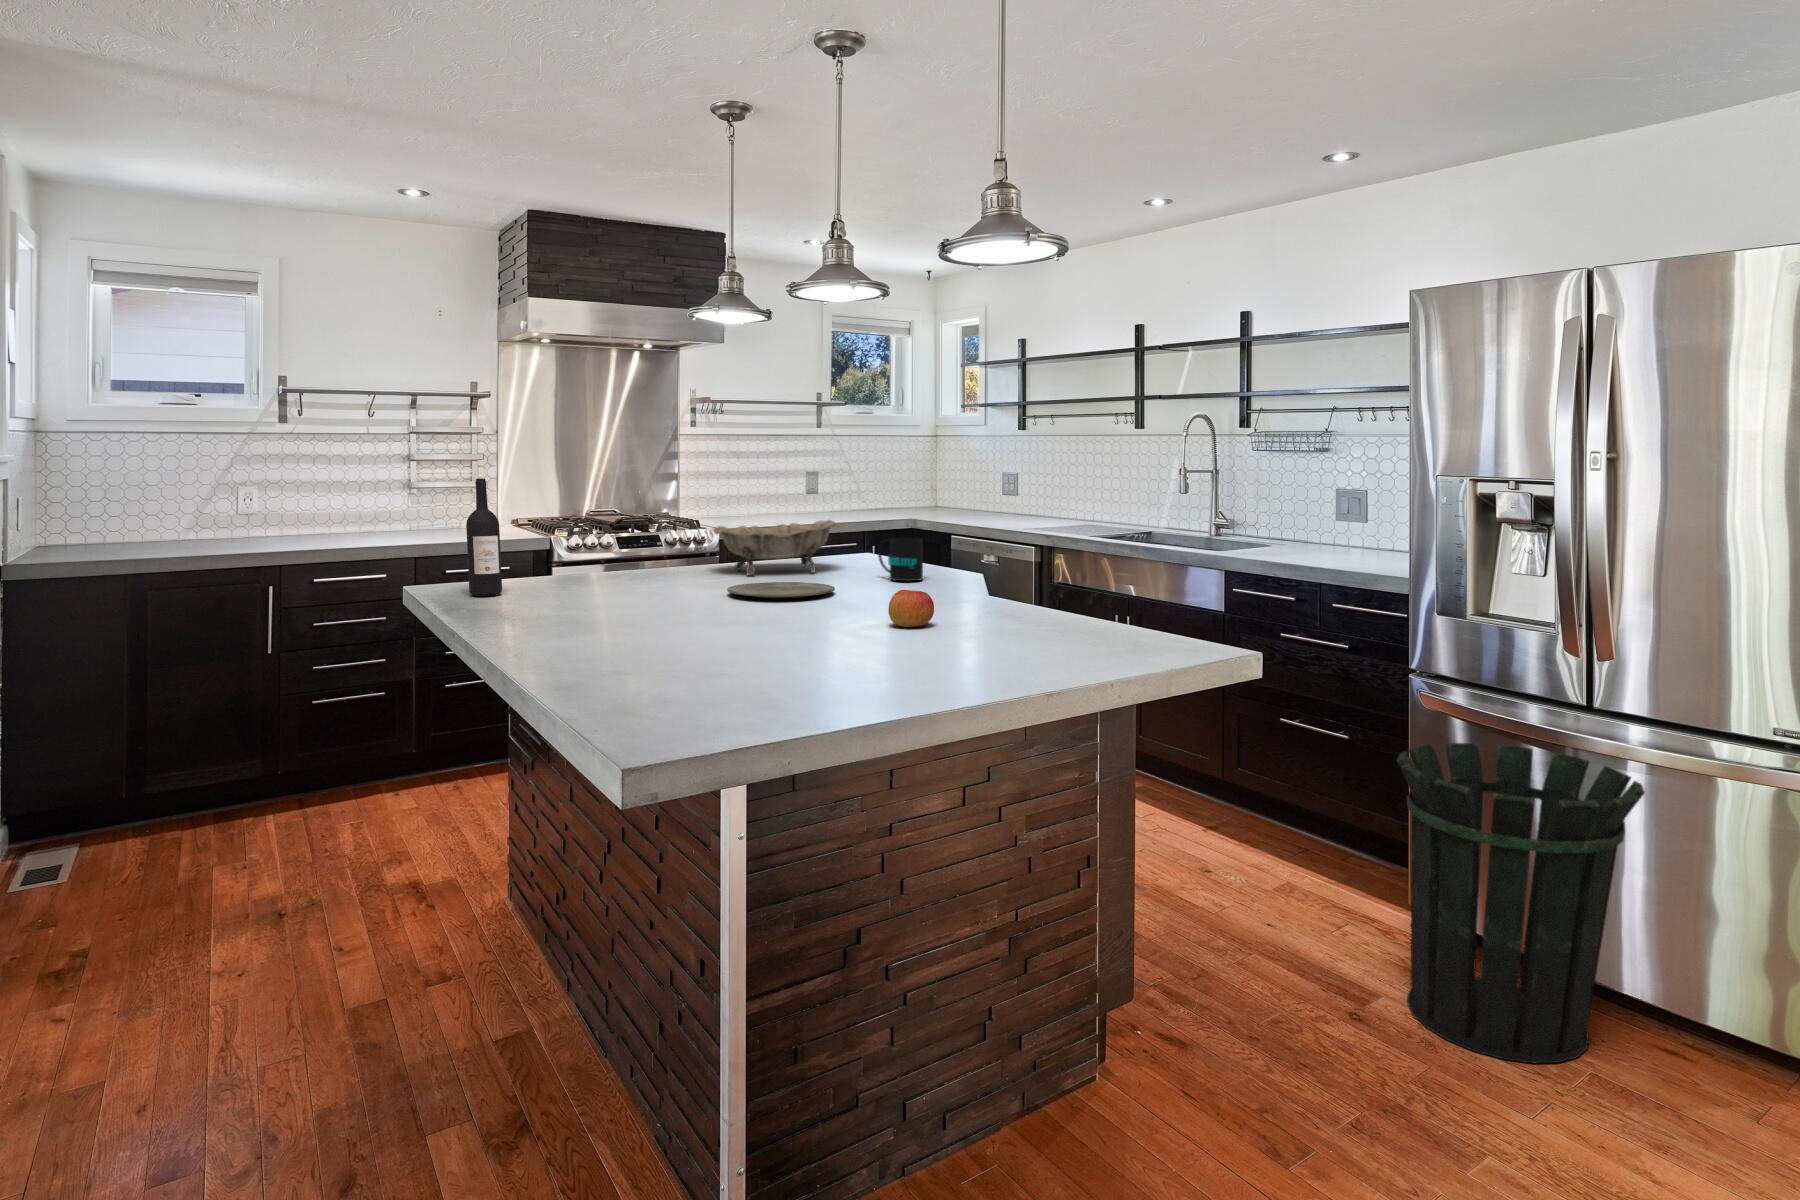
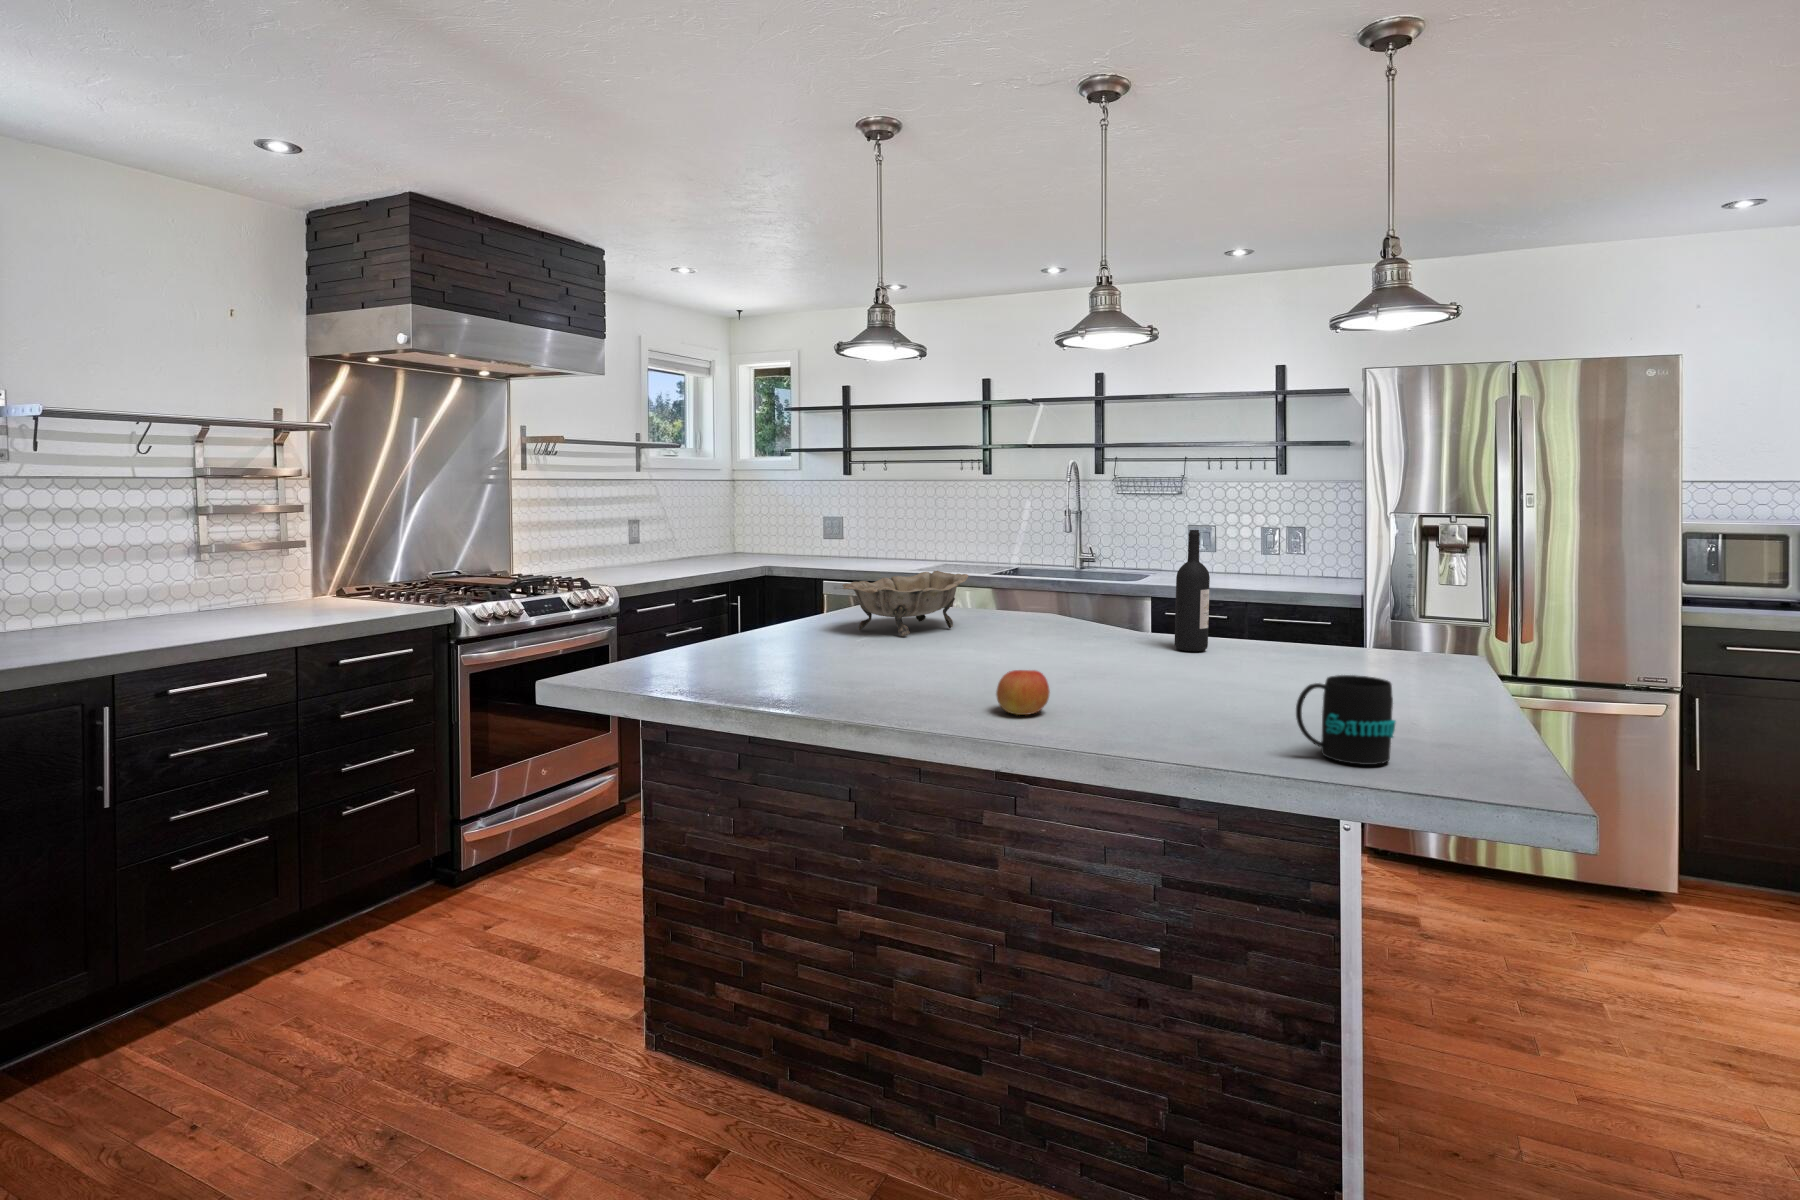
wine bottle: present [466,479,502,596] -> present [1174,530,1210,651]
mug: present [878,537,923,581] -> present [1296,675,1396,765]
plate: present [727,582,835,598] -> none [965,640,1082,661]
apple: present [888,590,934,627] -> present [996,670,1050,715]
waste bin: present [1397,743,1645,1063] -> none [1493,725,1699,971]

